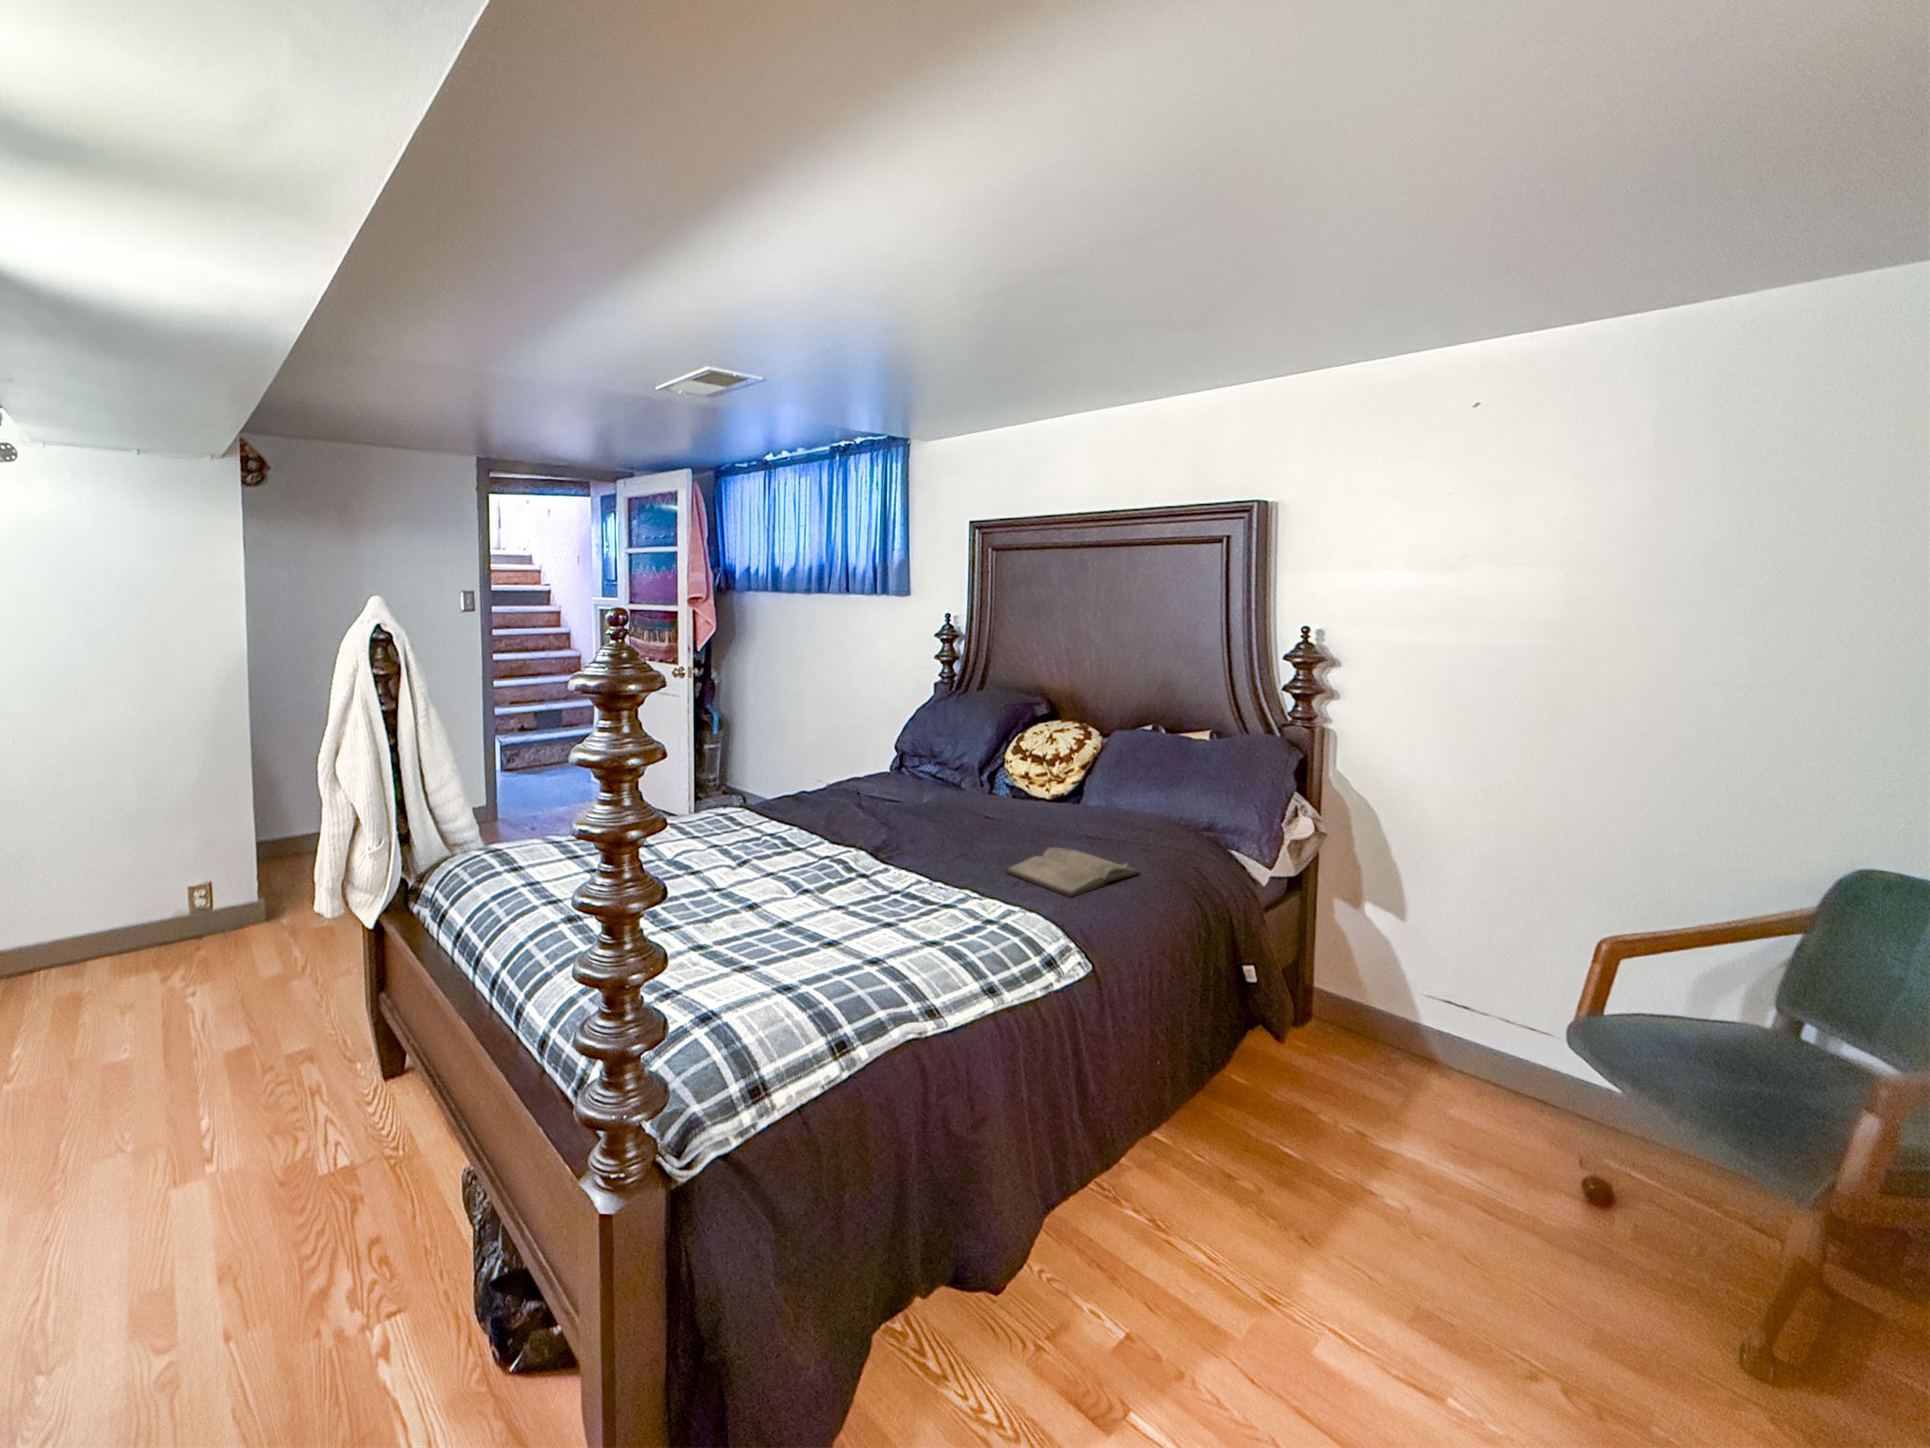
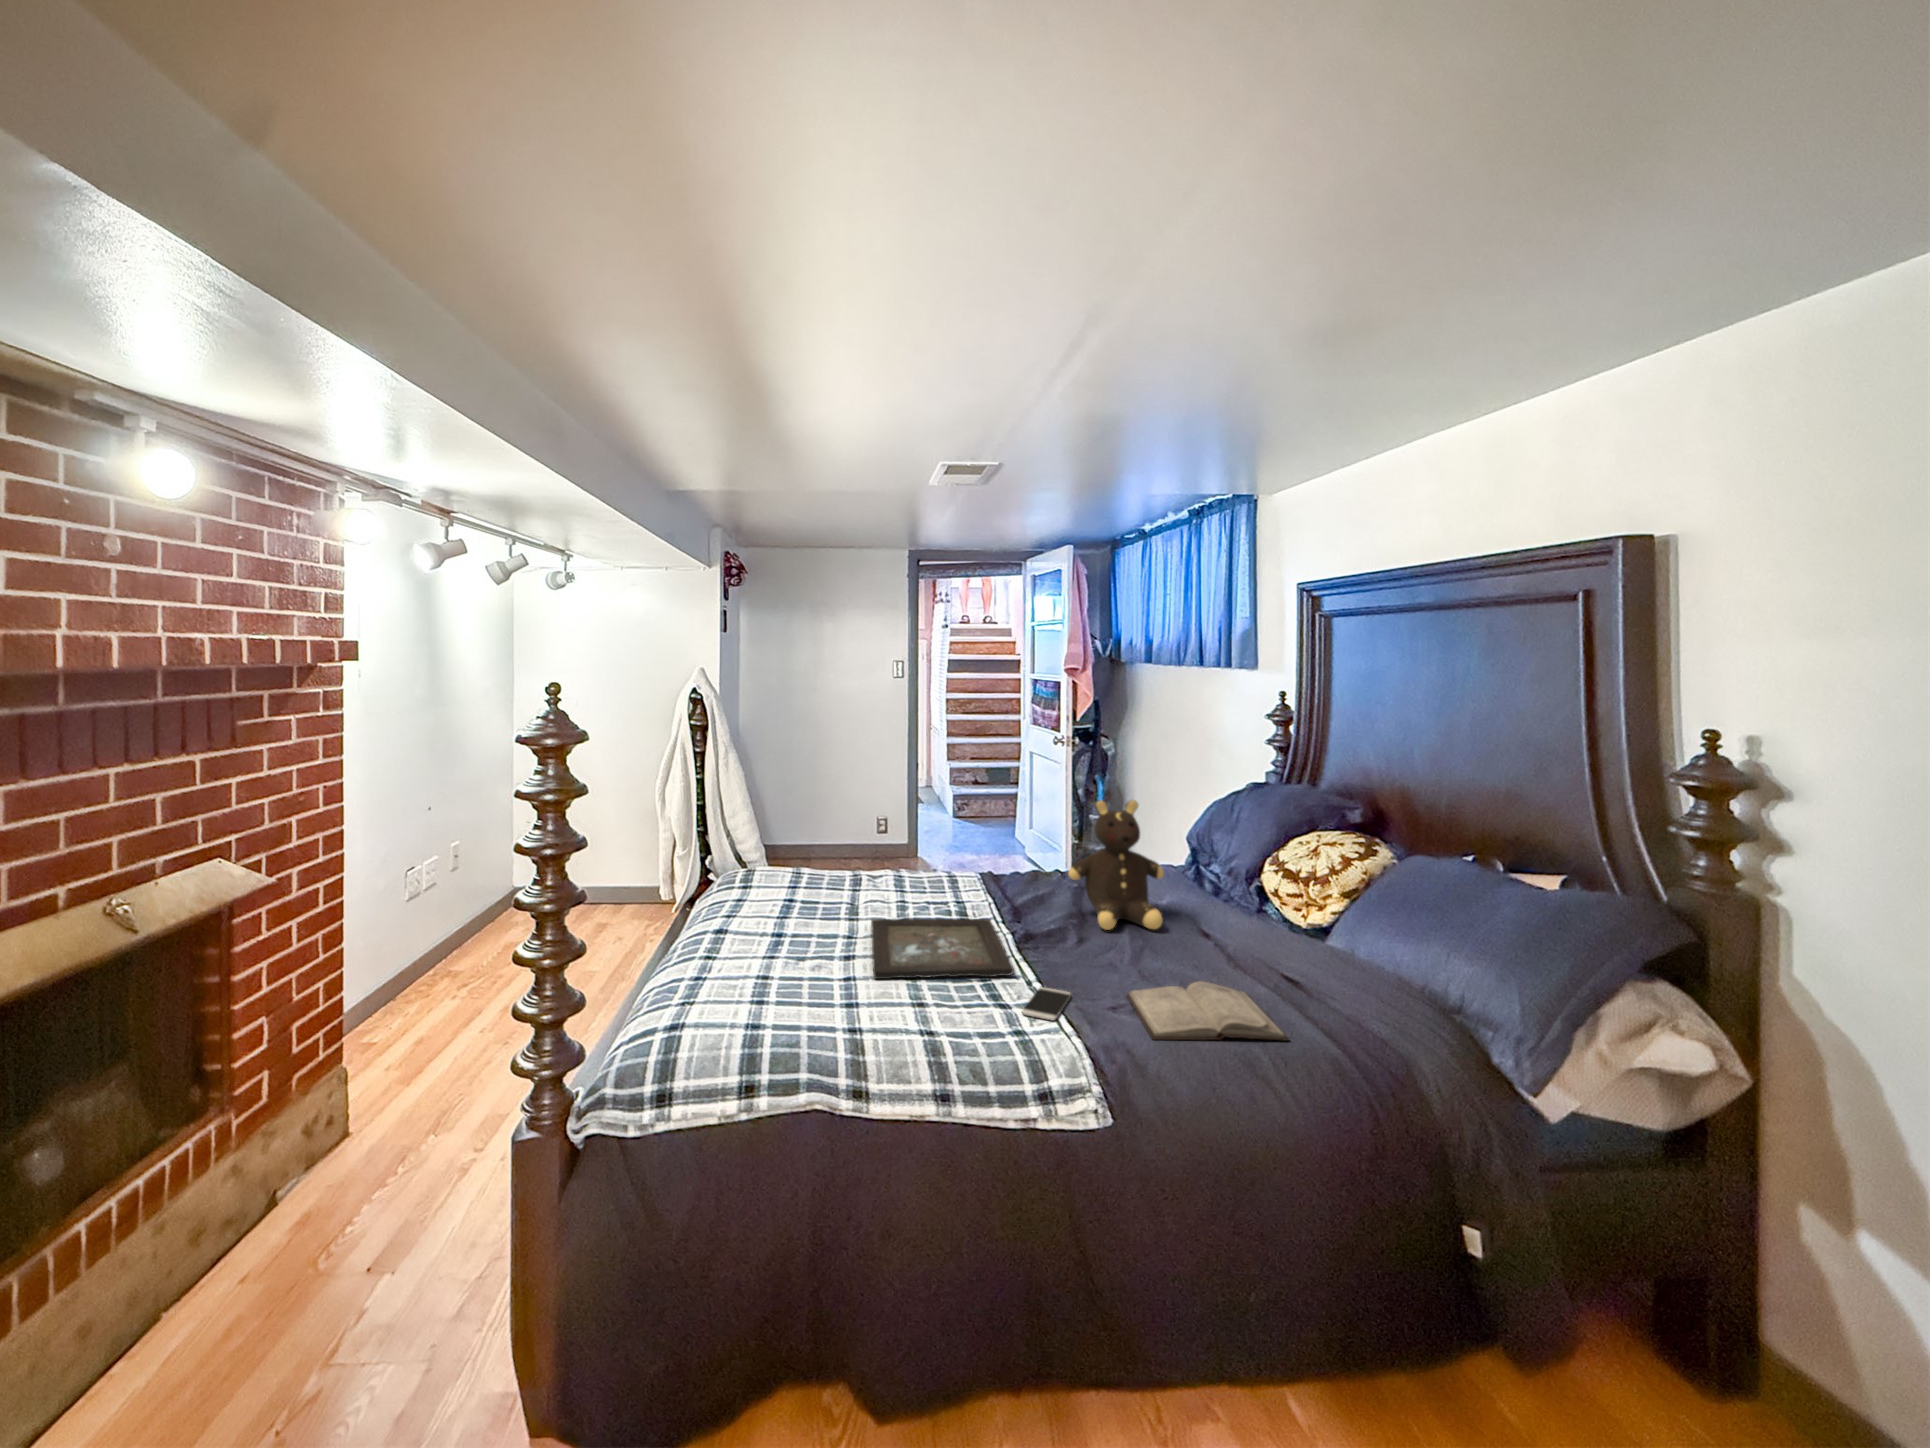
teddy bear: none [866,710,955,829] -> present [1068,800,1164,930]
tray: none [711,840,908,915] -> present [871,918,1014,979]
smartphone: none [944,881,991,907] -> present [1022,987,1071,1020]

